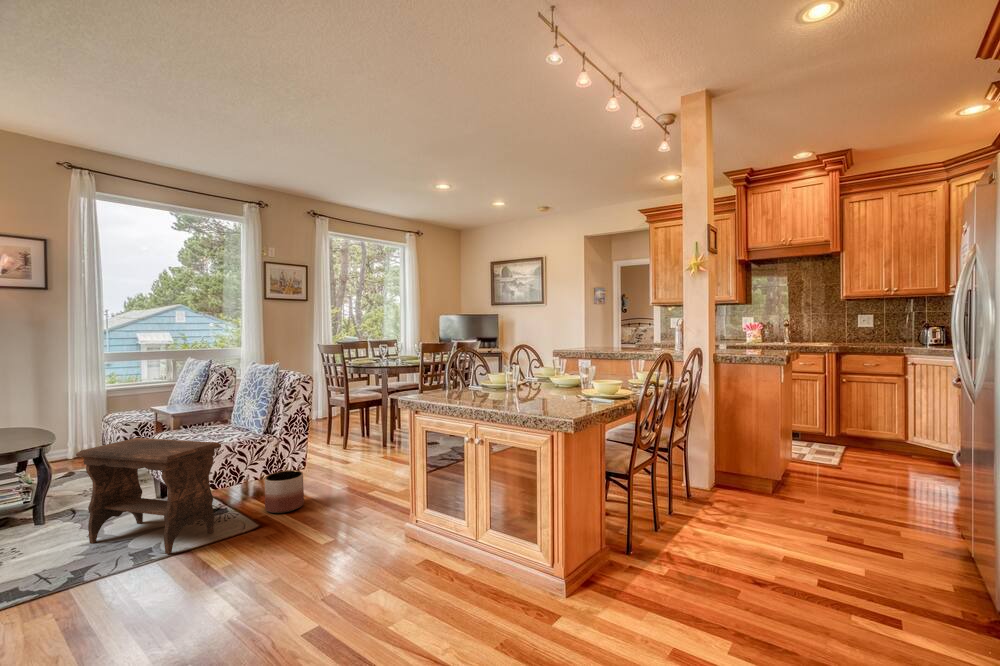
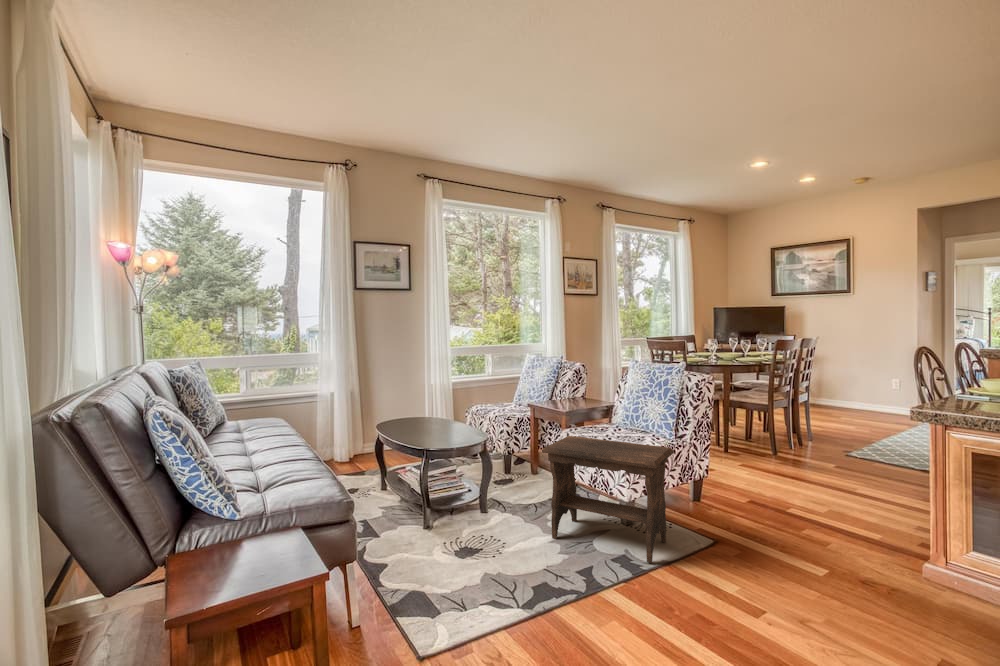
planter: present [265,470,304,513] -> none [688,480,730,527]

